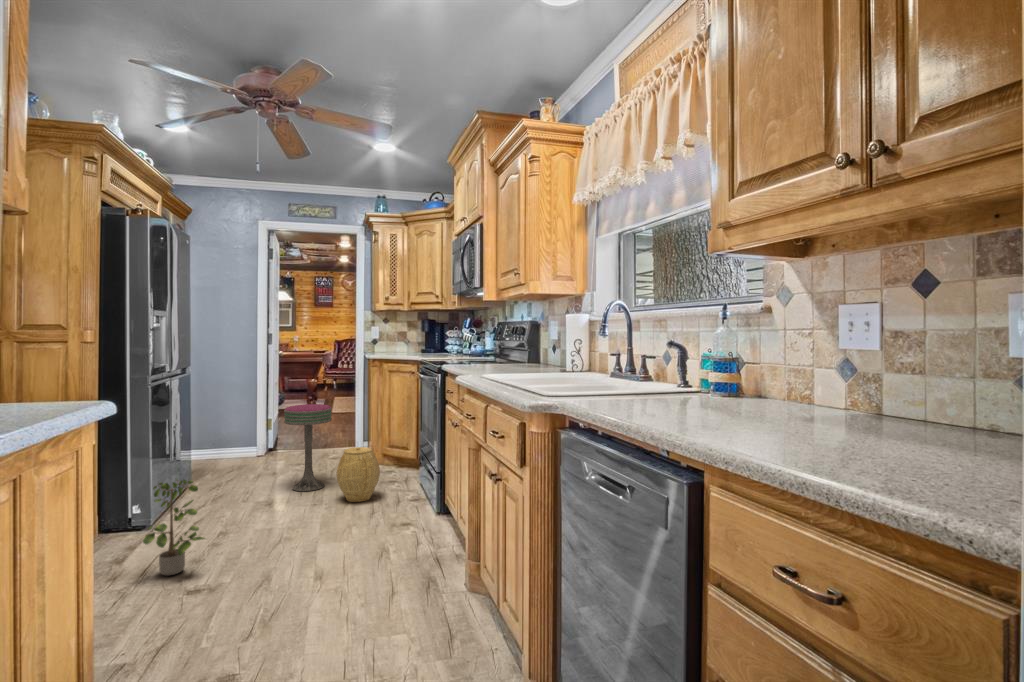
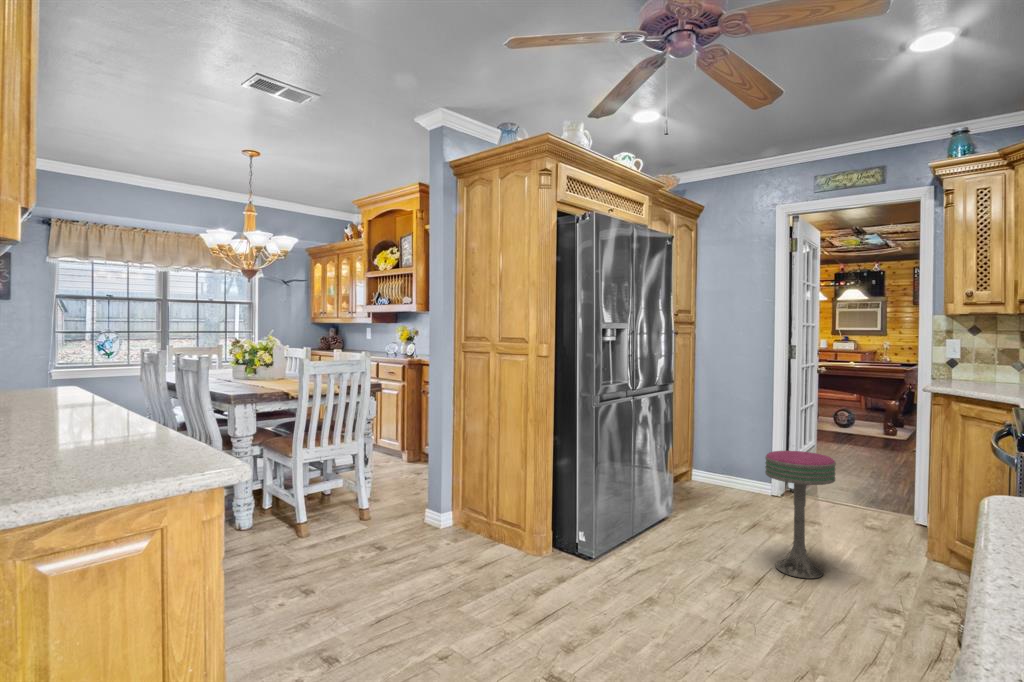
woven basket: present [336,447,380,502] -> none [823,535,901,629]
potted plant: present [143,479,205,576] -> none [543,522,596,638]

